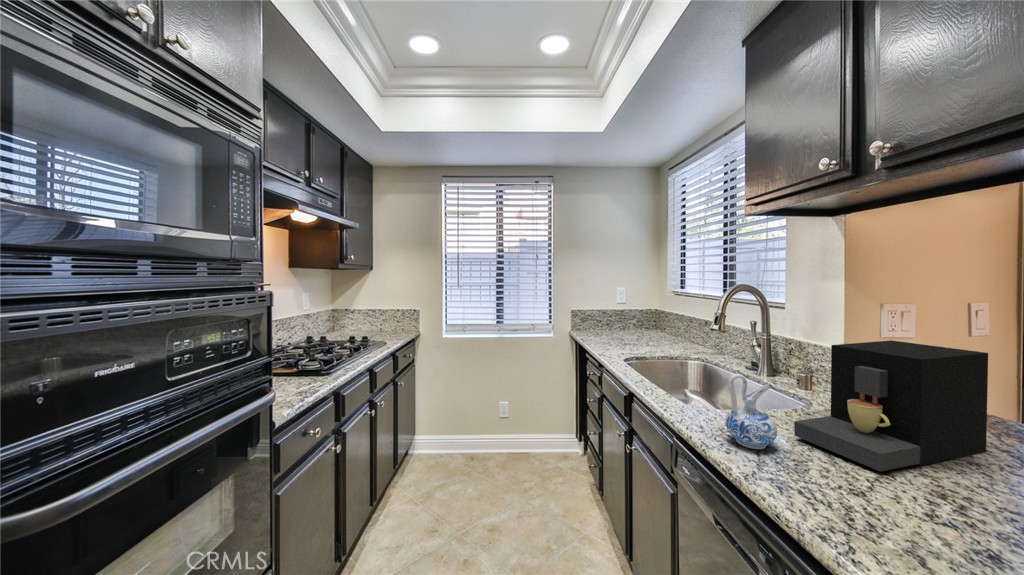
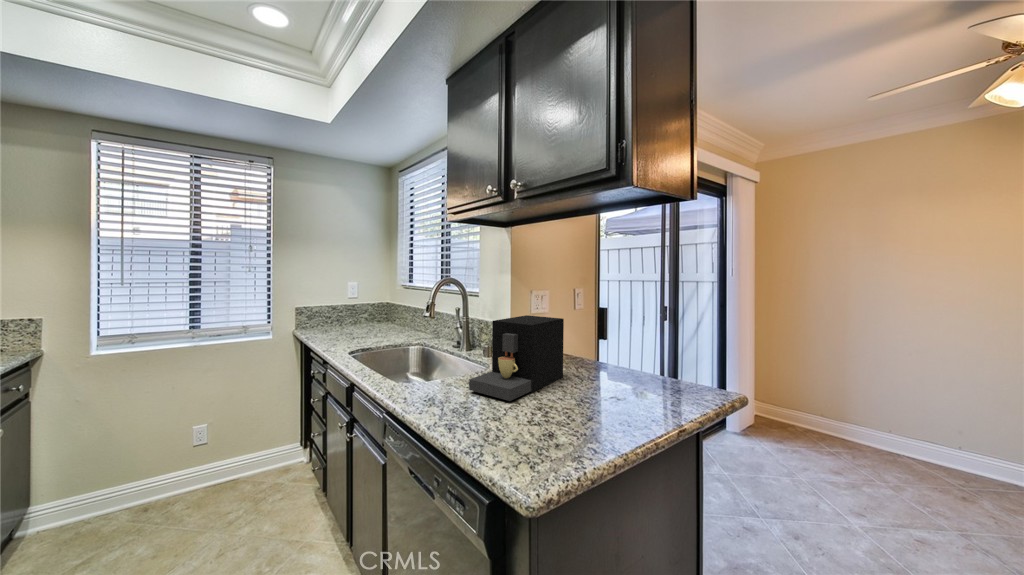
ceramic pitcher: present [726,374,777,449] -> none [421,349,455,406]

